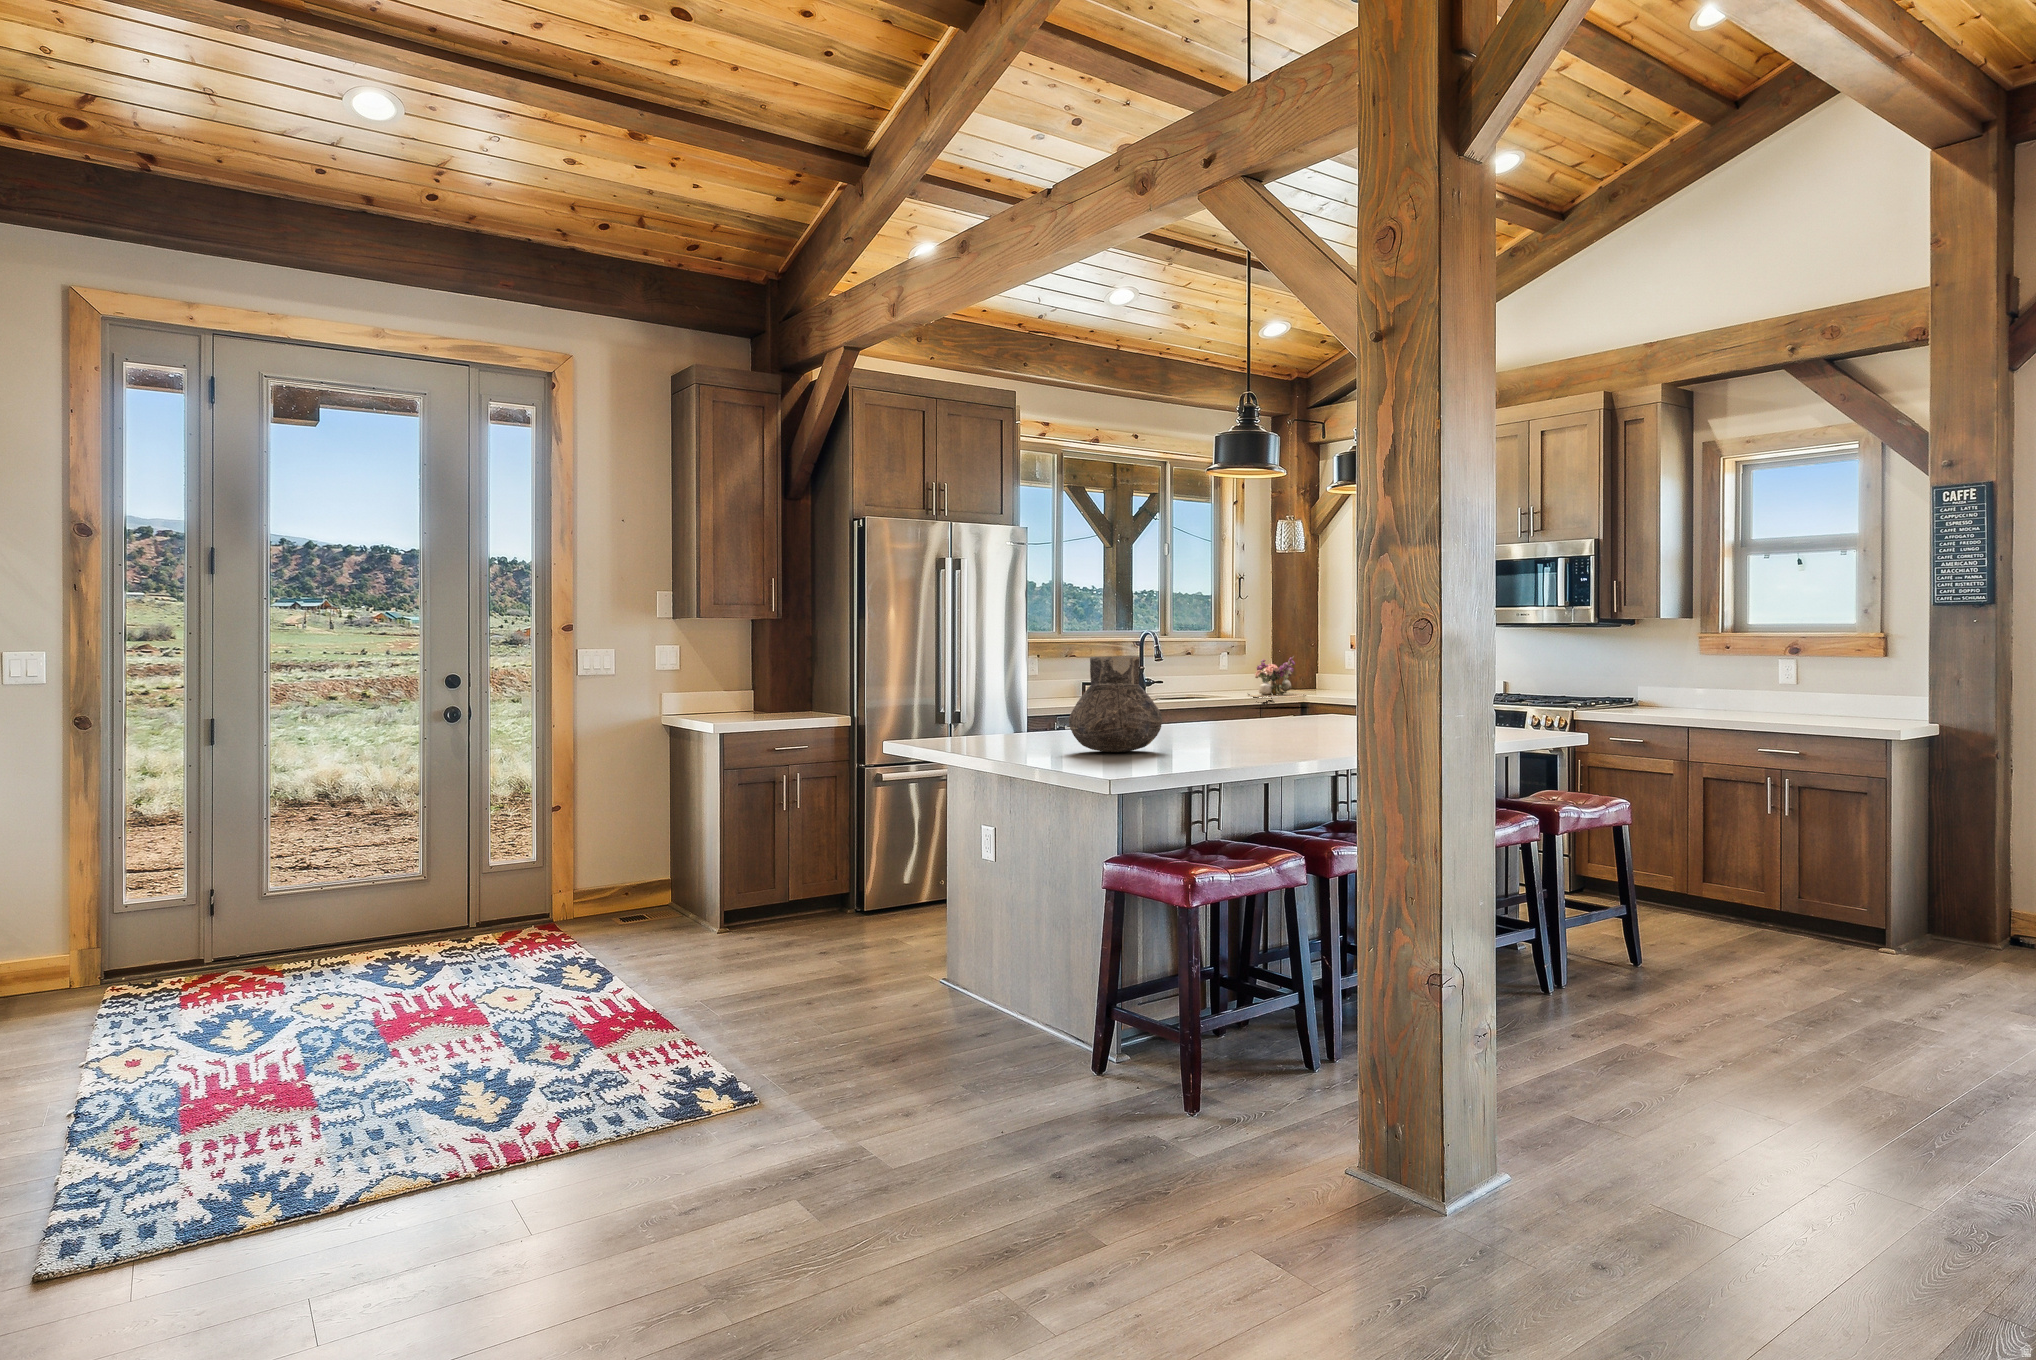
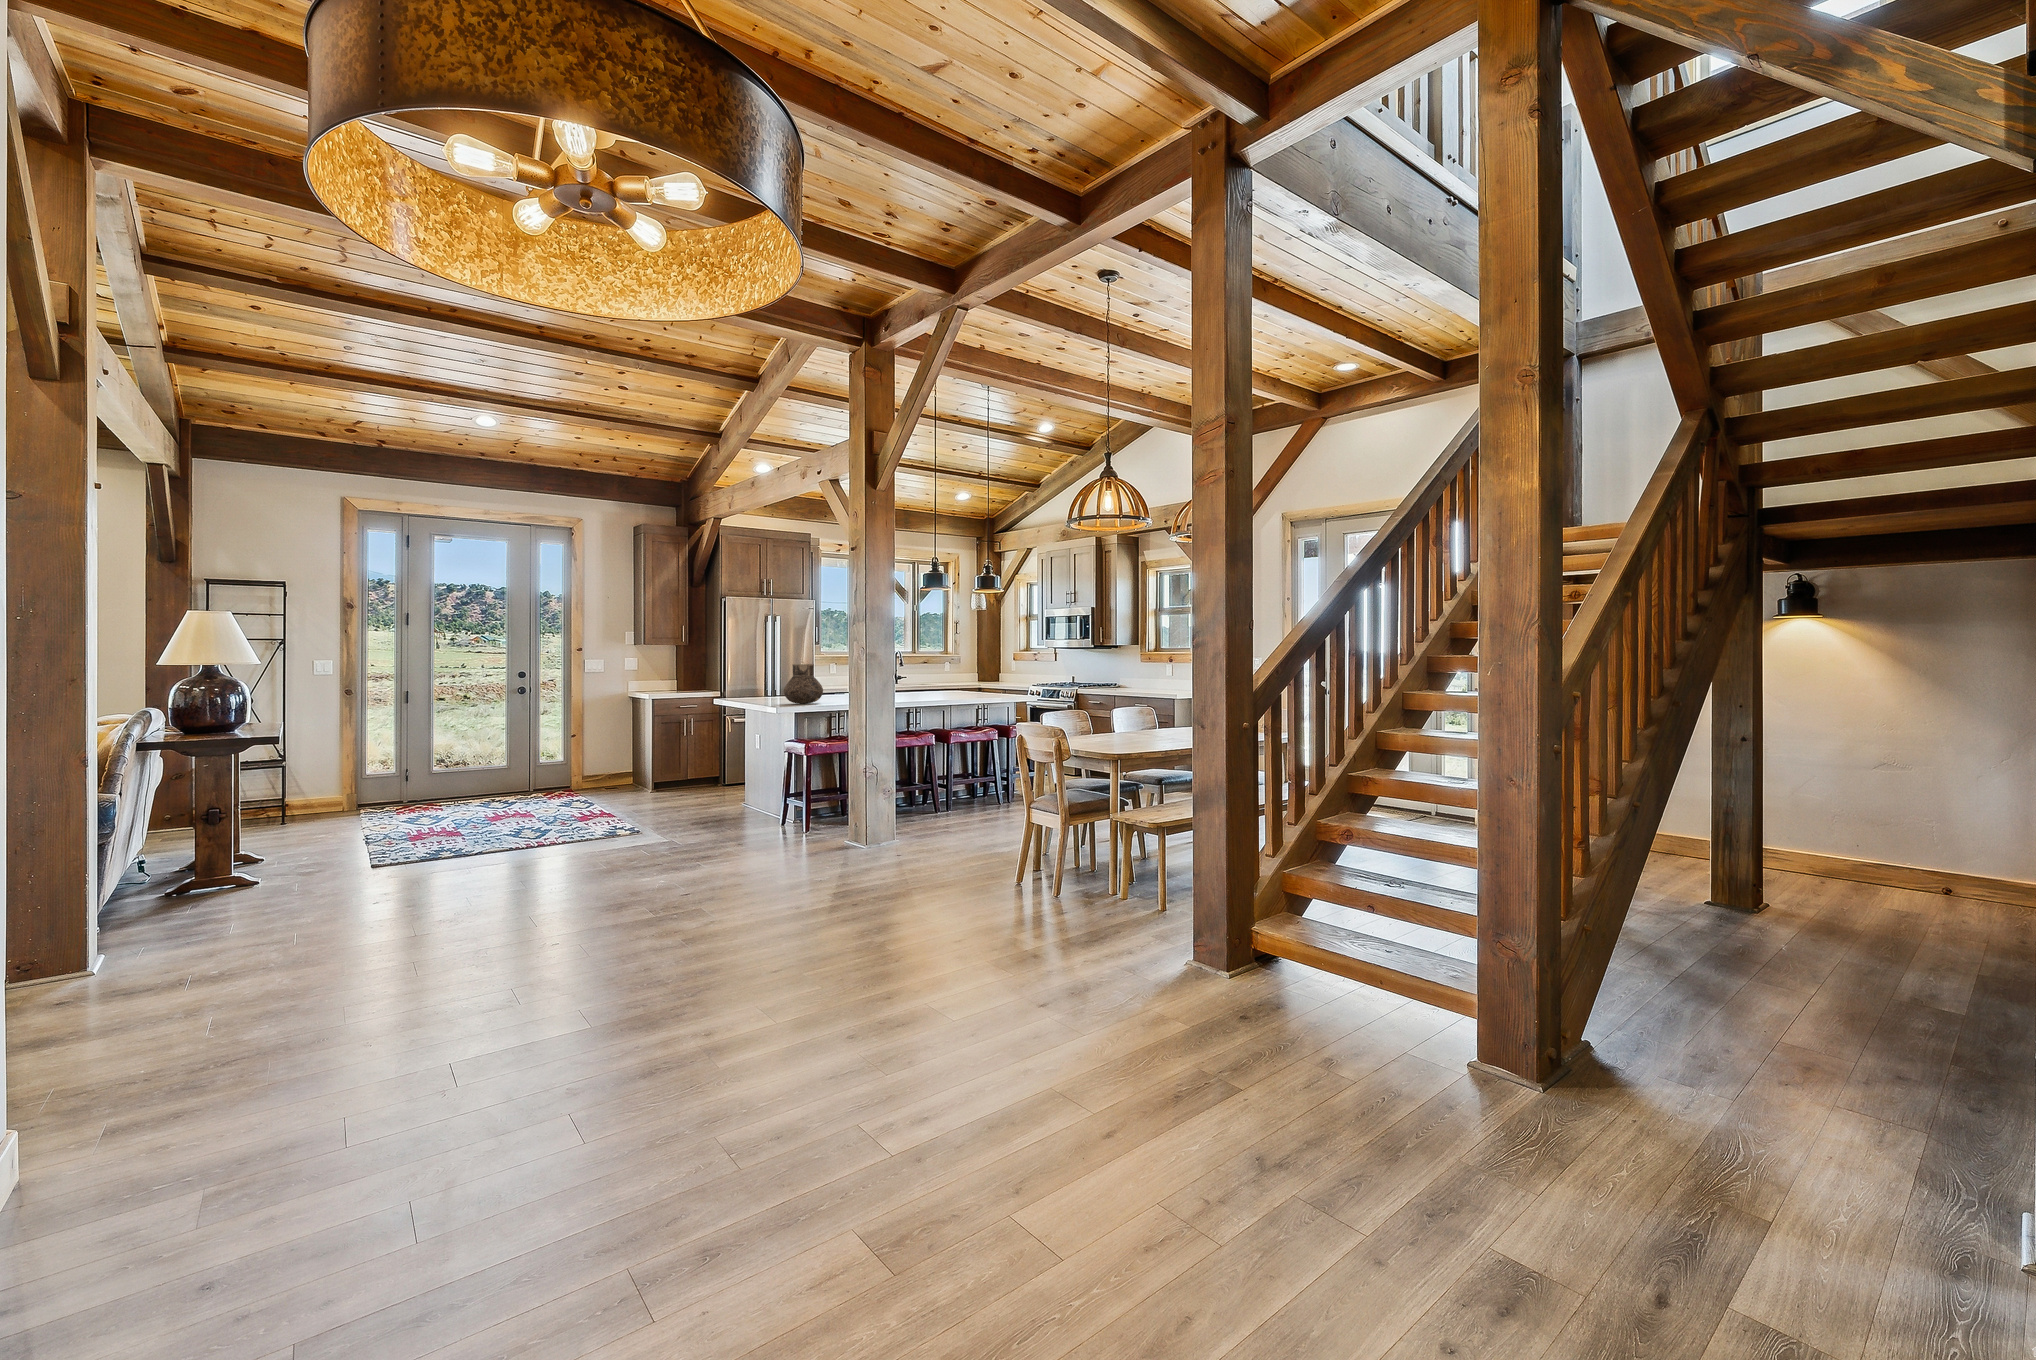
flower arrangement: present [1247,656,1306,706] -> none [953,664,986,691]

